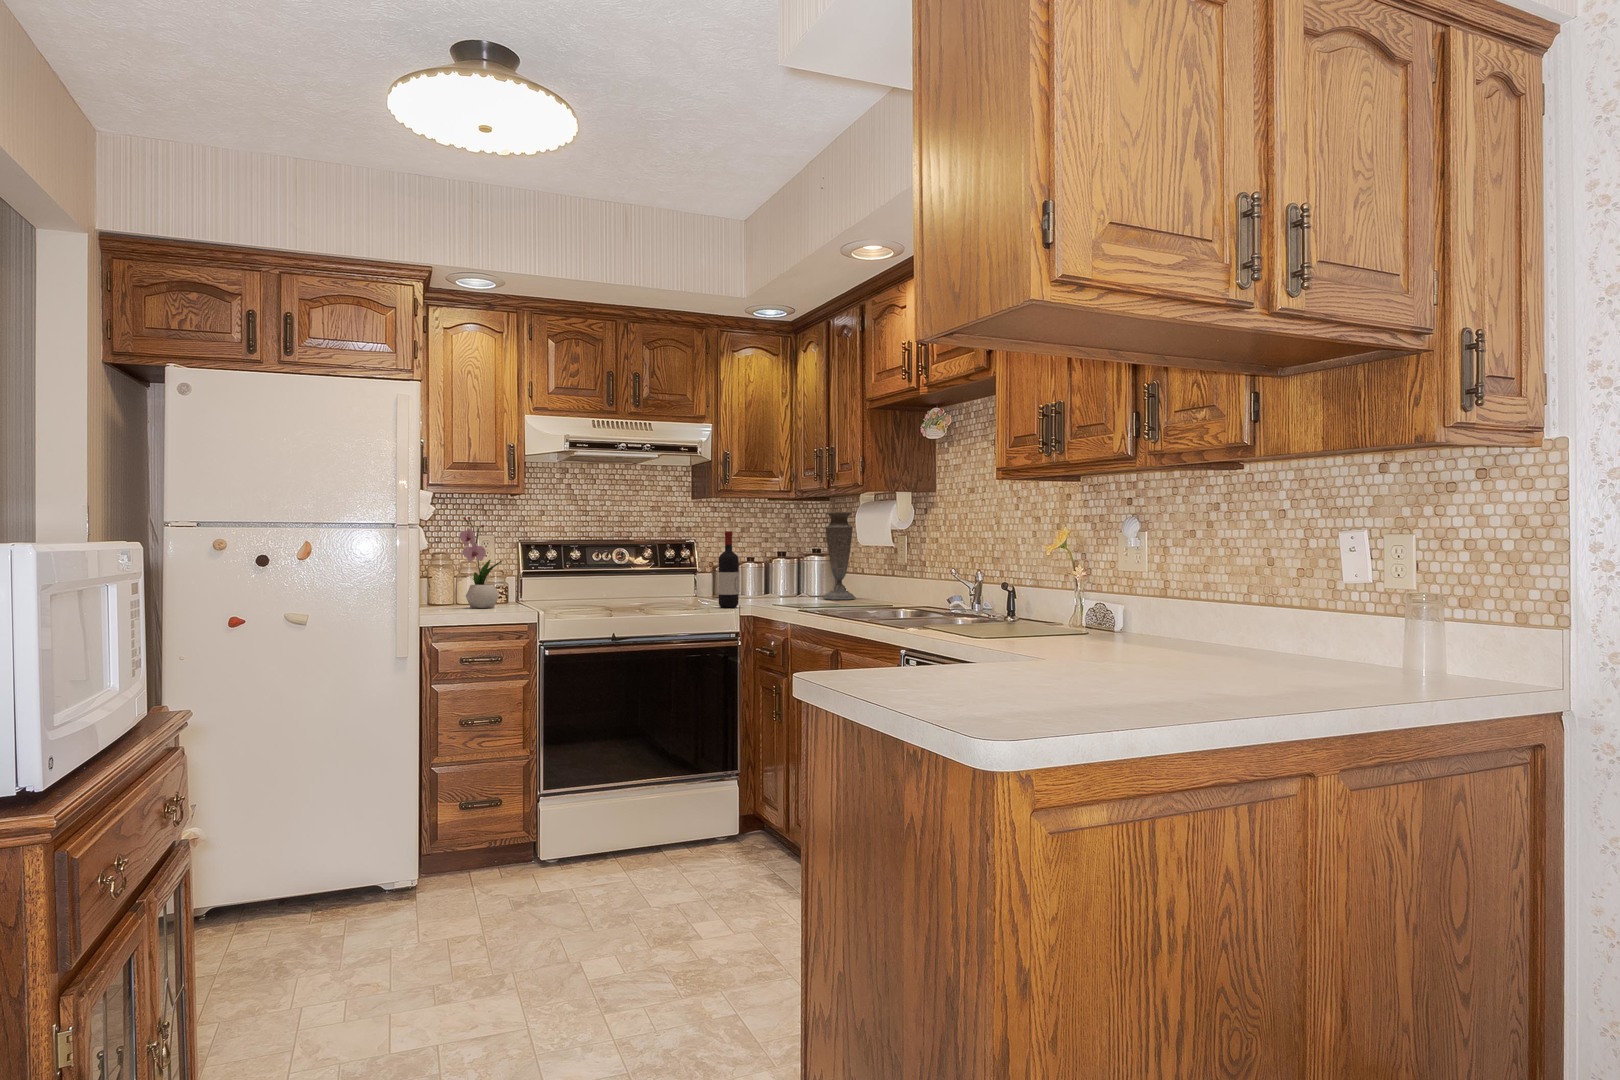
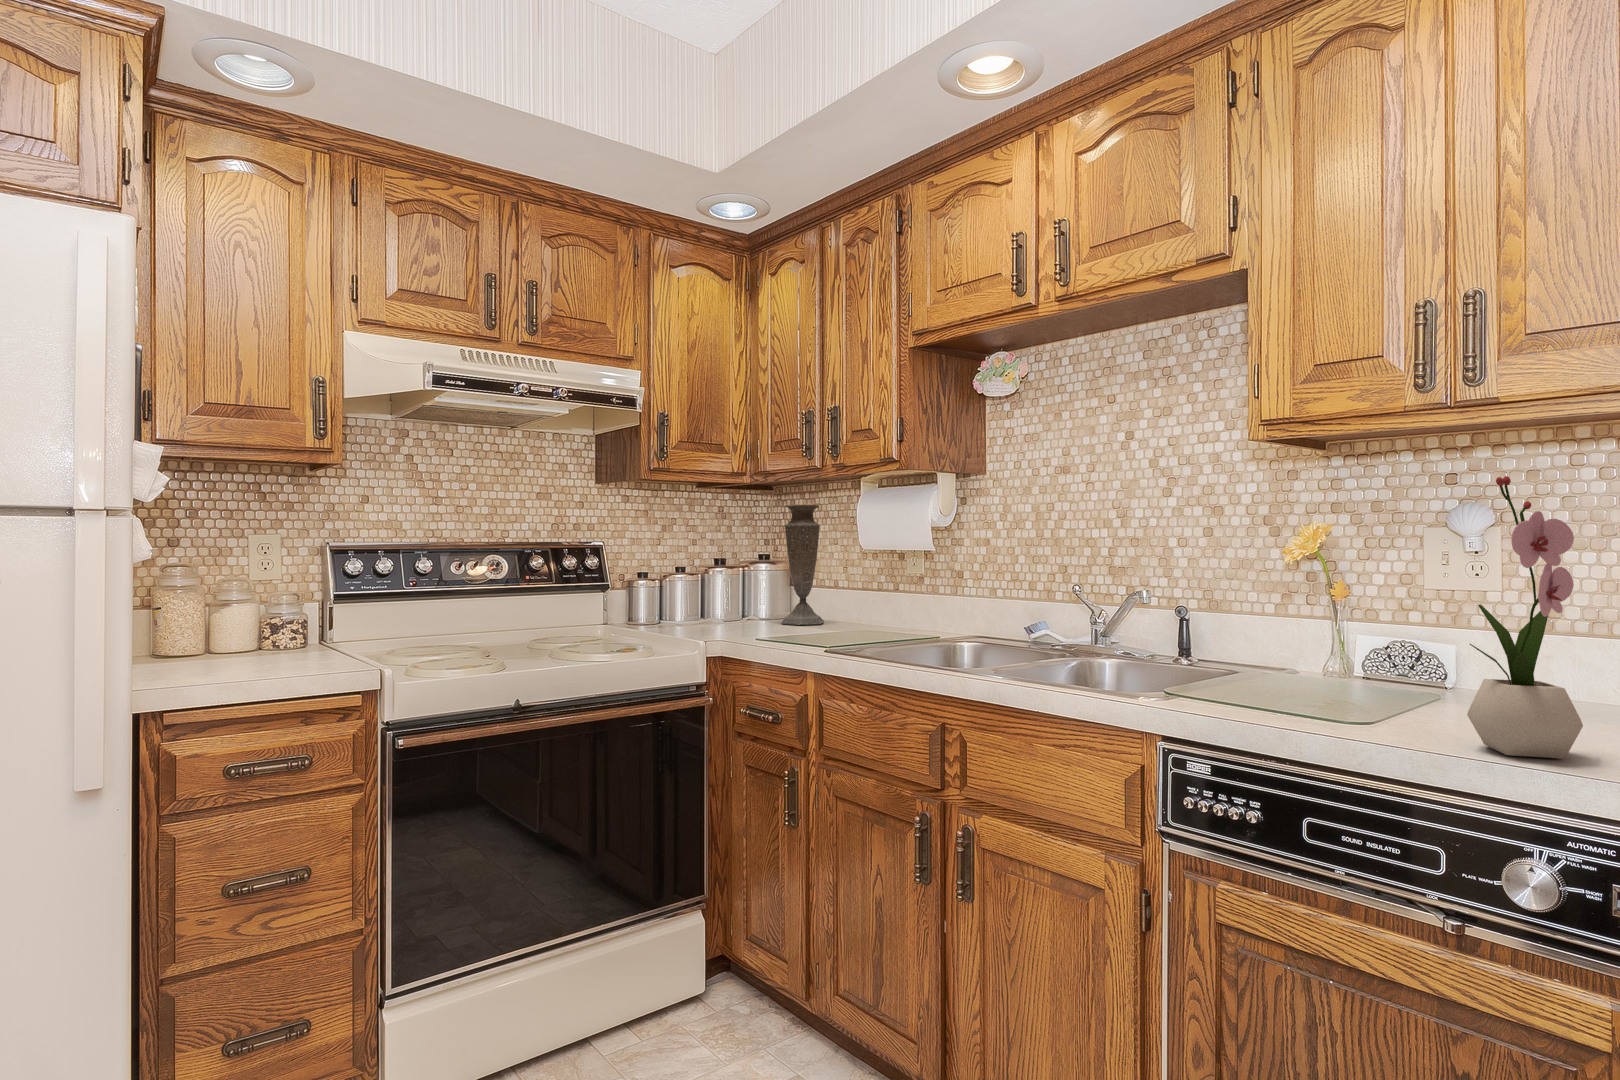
flower arrangement: present [459,517,503,608] -> present [1467,476,1583,758]
wine bottle: present [718,531,739,608] -> none [675,530,707,648]

